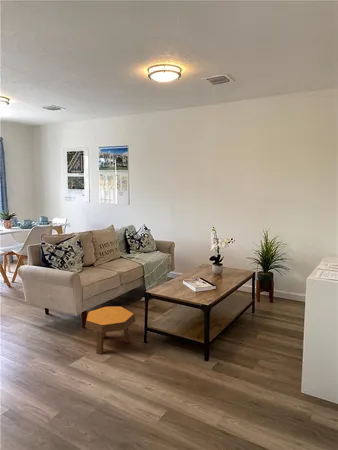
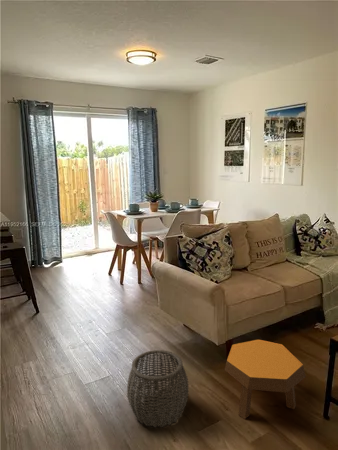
woven basket: none [14,322,62,373] -> present [127,350,189,427]

